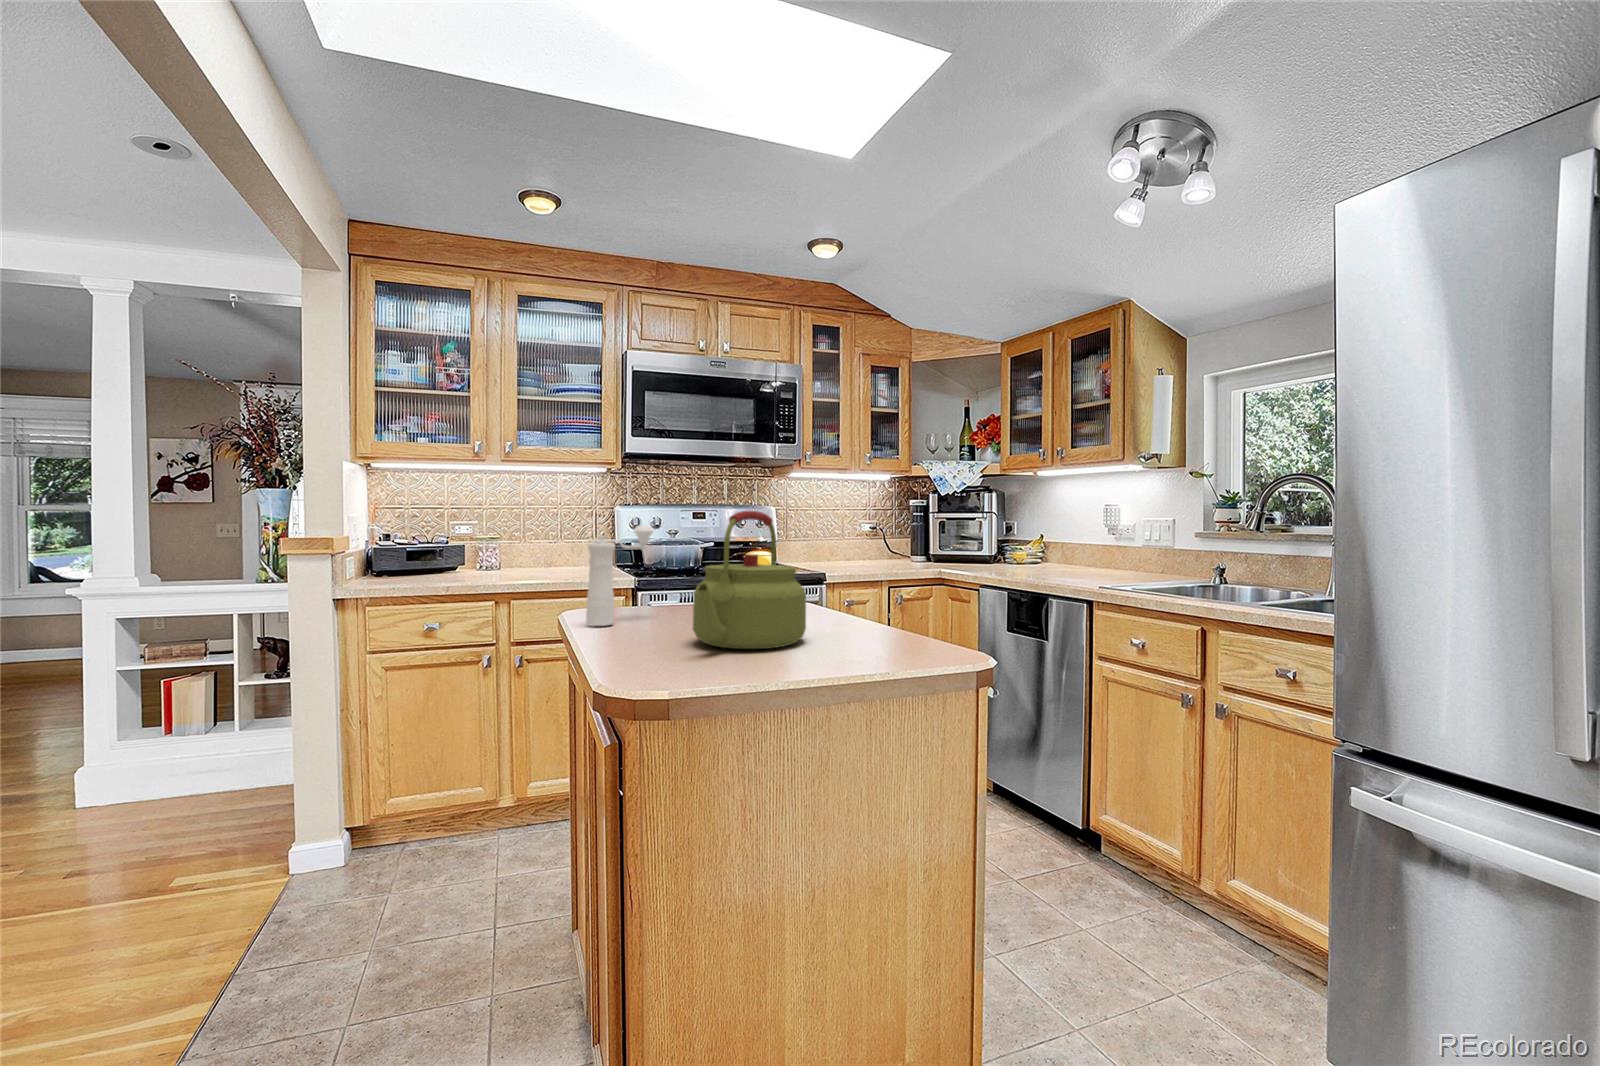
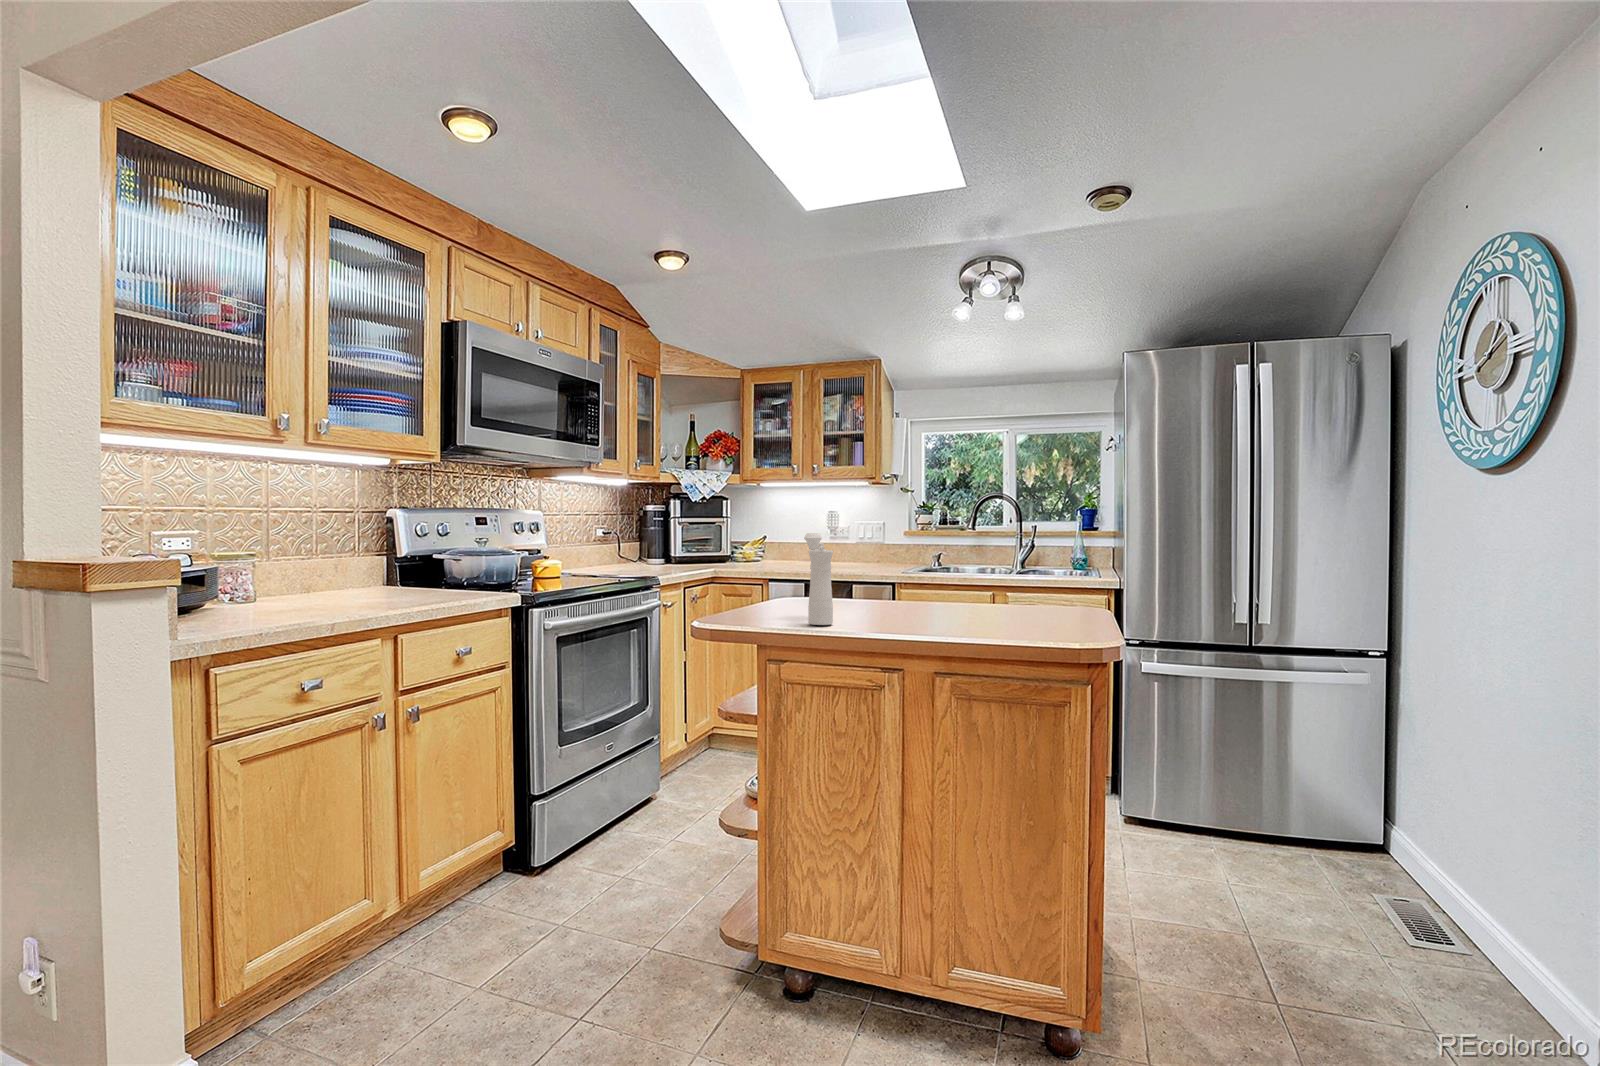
kettle: present [693,511,806,649] -> none [931,521,1018,621]

